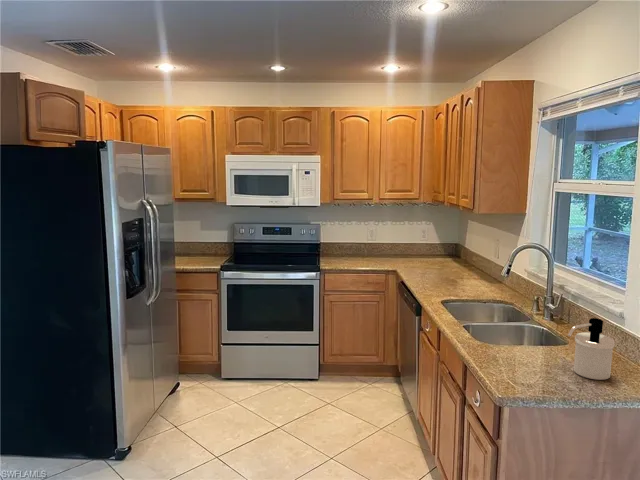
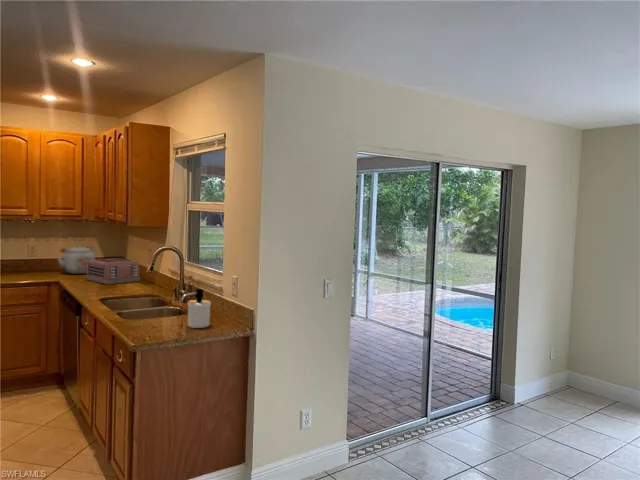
kettle: none [394,230,431,262] -> present [58,246,95,274]
toaster: none [423,247,483,279] -> present [86,258,140,284]

